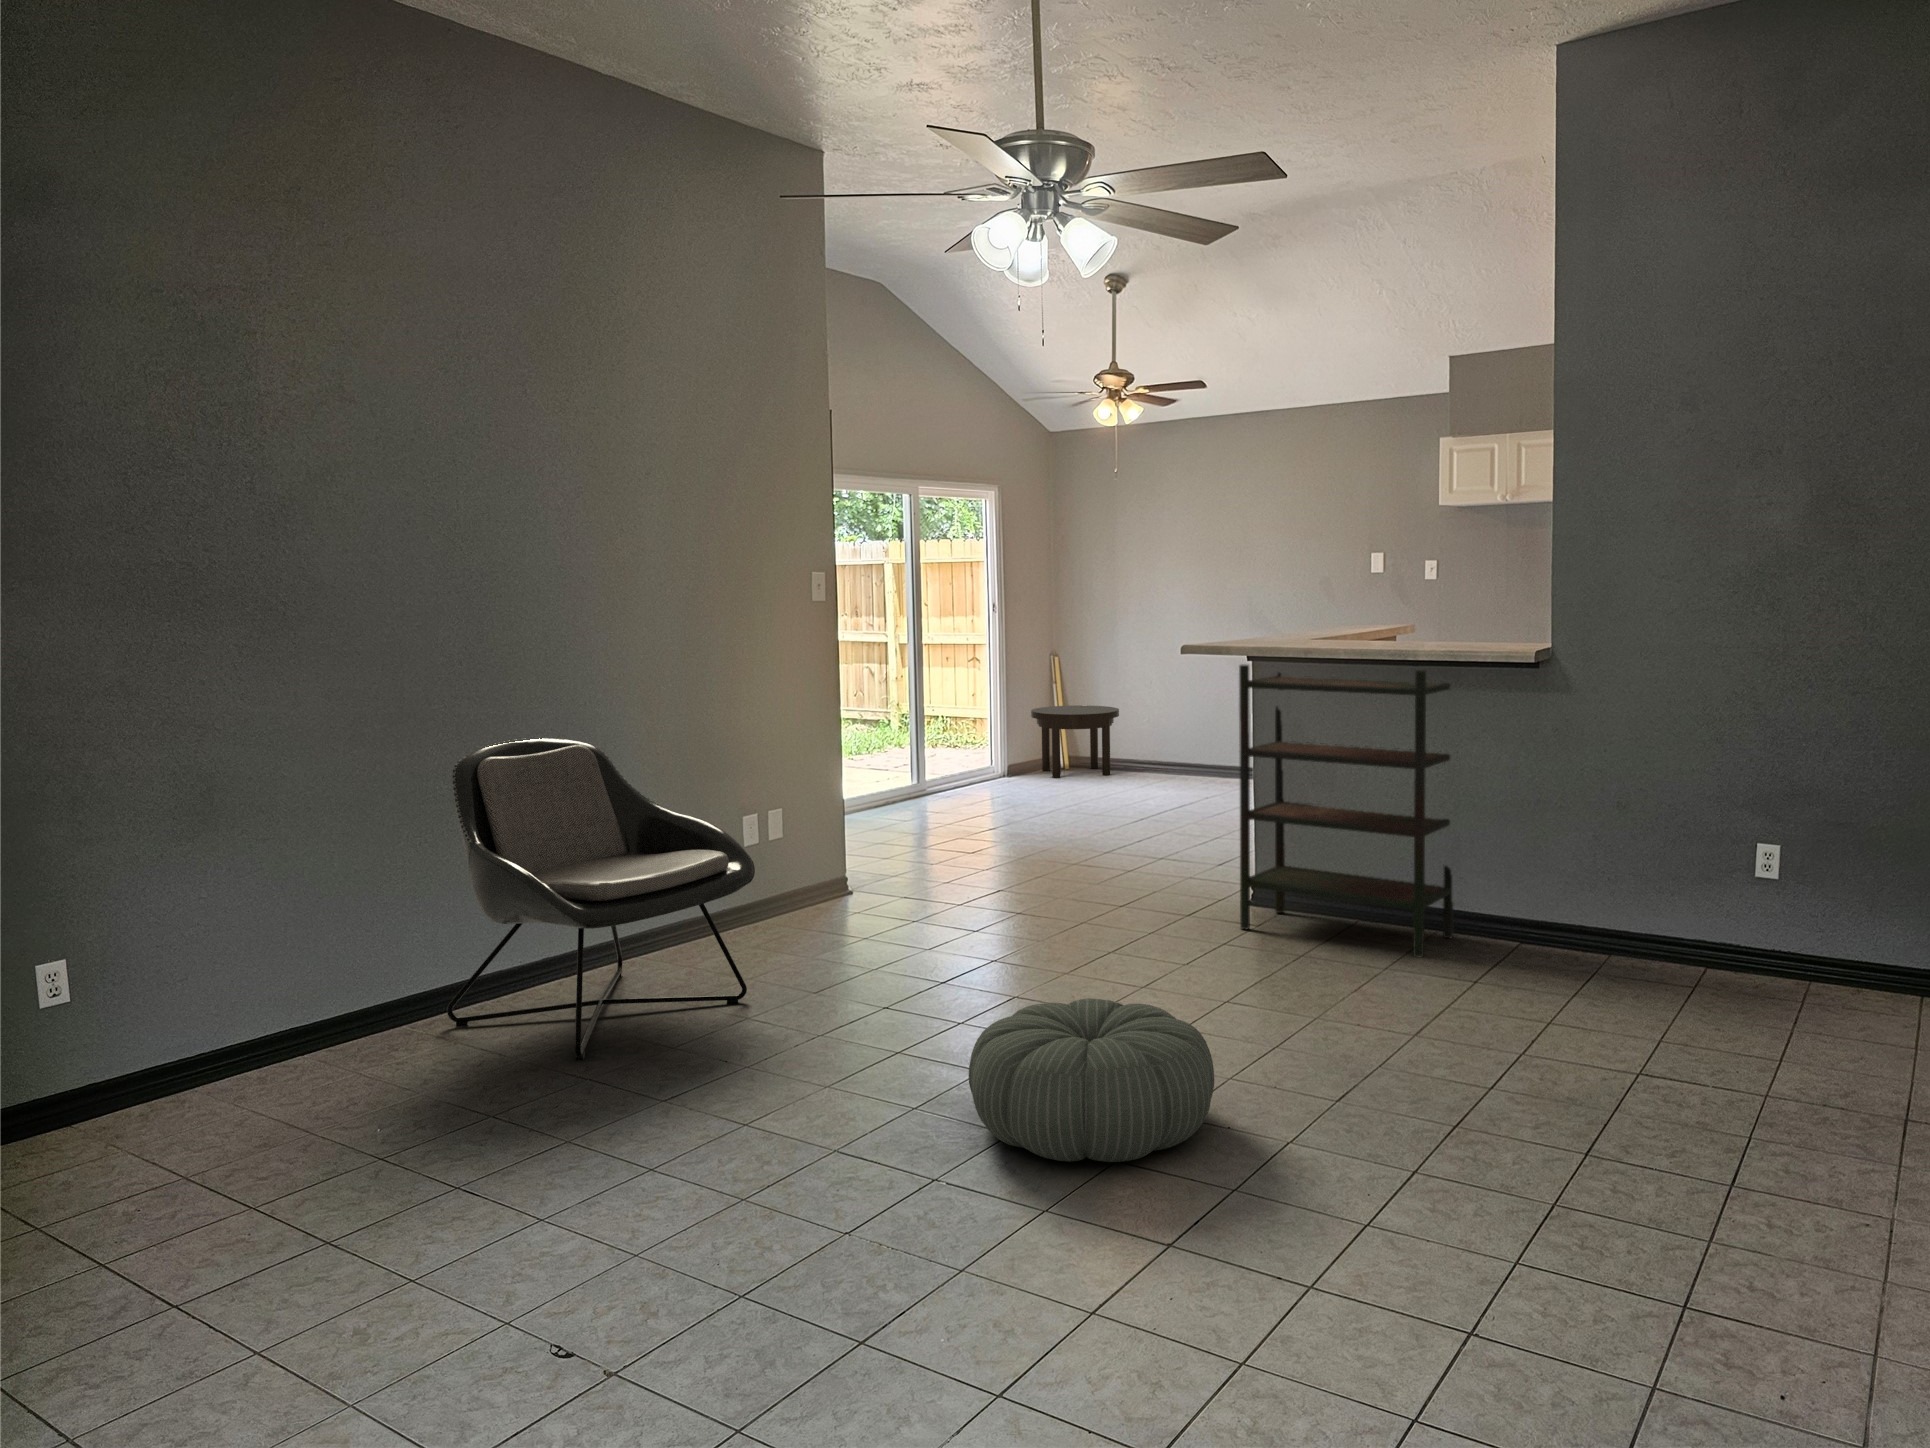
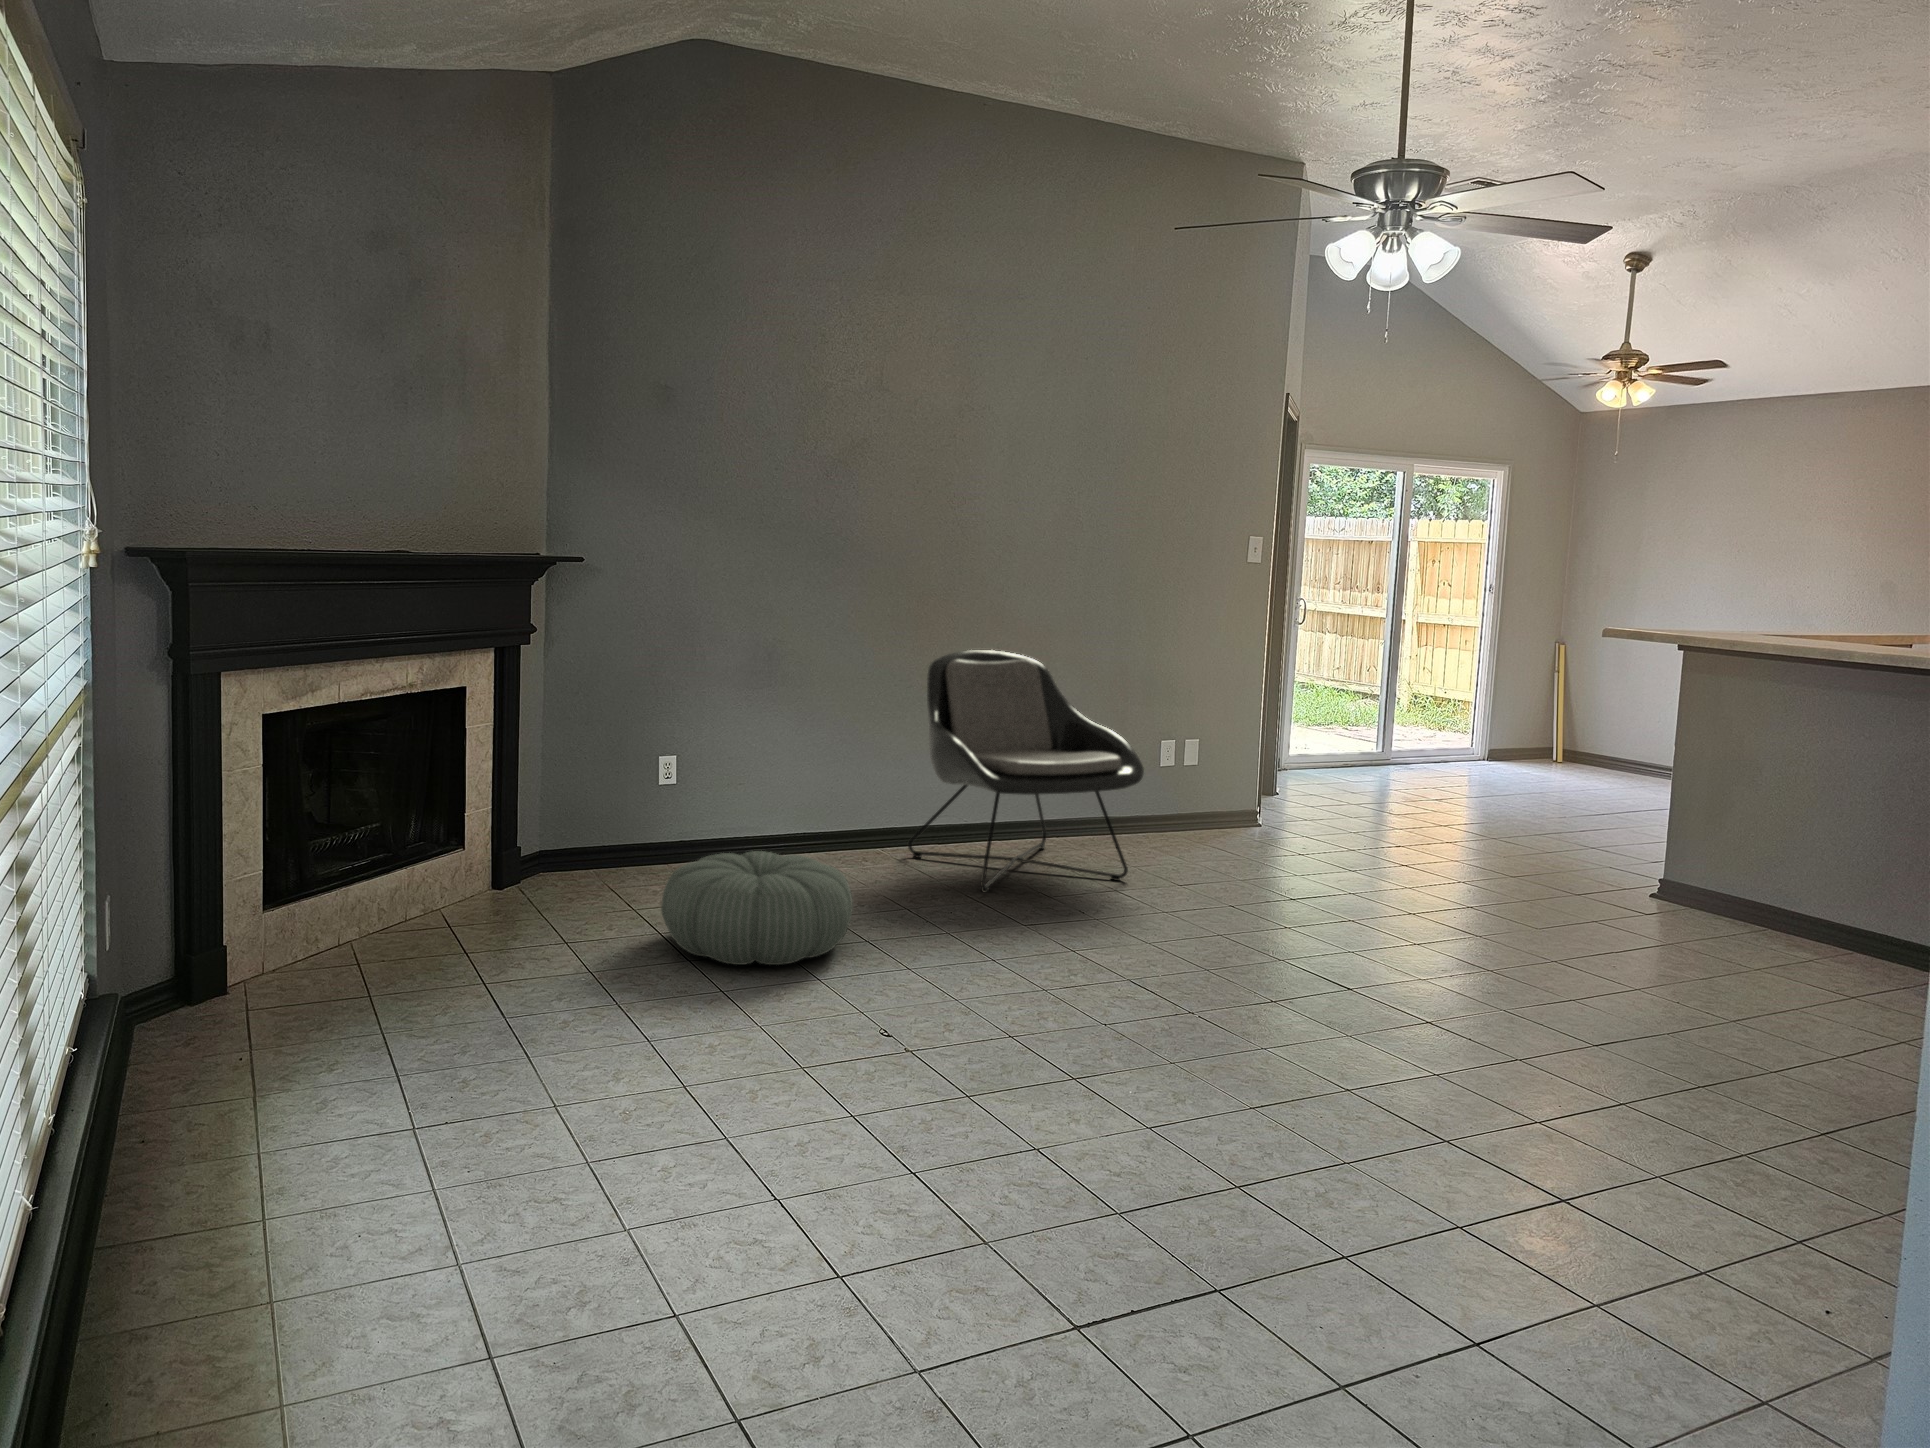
bookshelf: present [1239,664,1454,957] -> none [1623,652,1903,969]
side table: present [1031,705,1119,778] -> none [1525,695,1626,772]
pouf: present [969,998,1214,1162] -> present [661,851,853,965]

